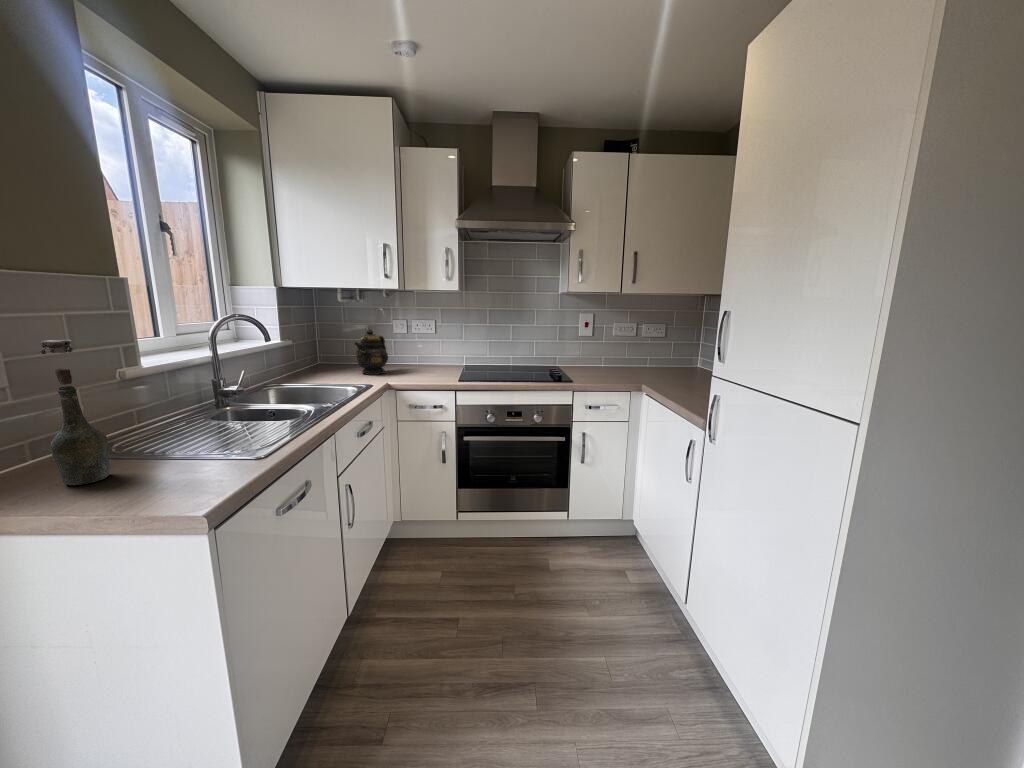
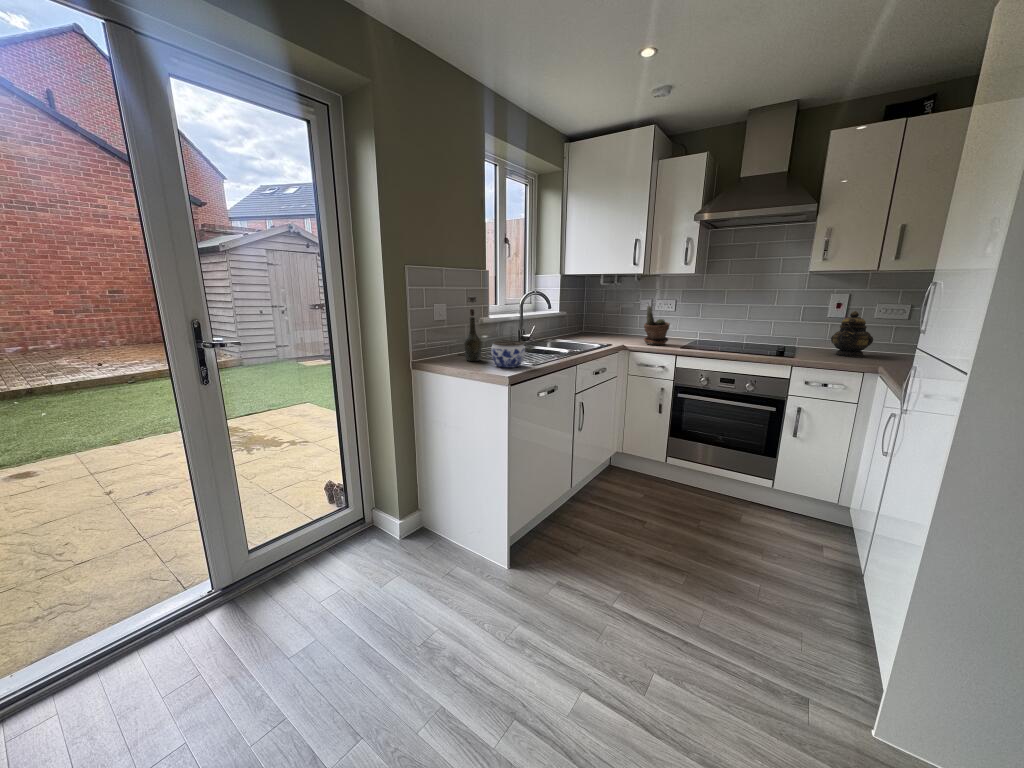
teapot: present [354,329,388,375] -> present [831,311,873,357]
potted plant: none [410,330,441,380] -> present [644,306,670,345]
jar: none [132,426,225,494] -> present [491,340,525,368]

